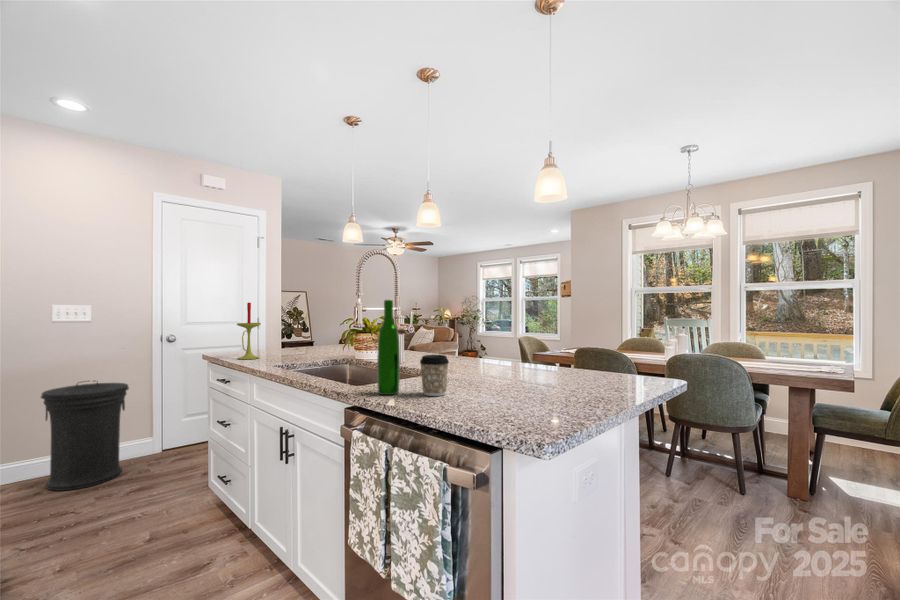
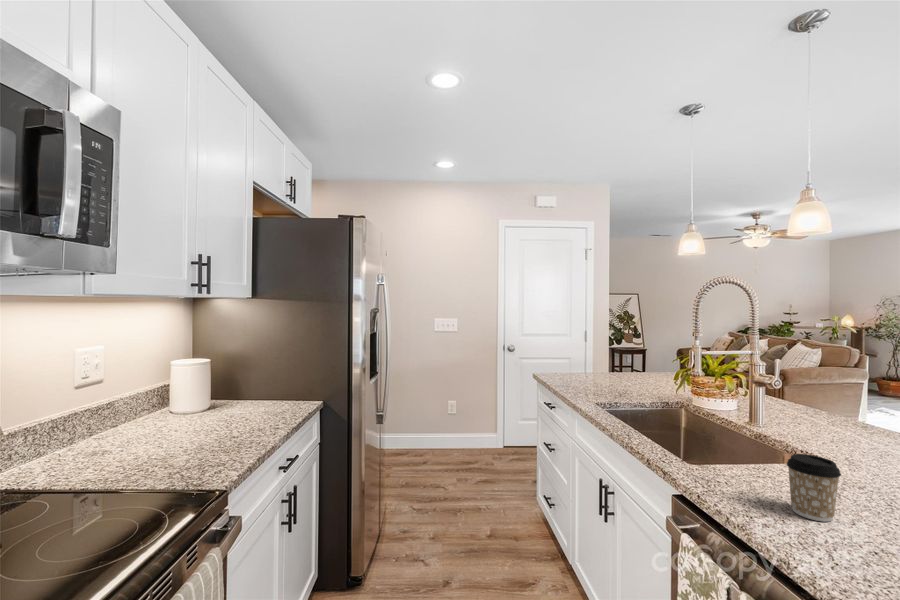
wine bottle: present [377,300,400,395] -> none [719,369,753,497]
candle: present [237,303,261,359] -> none [562,327,585,387]
trash can: present [41,381,129,491] -> none [425,380,479,467]

